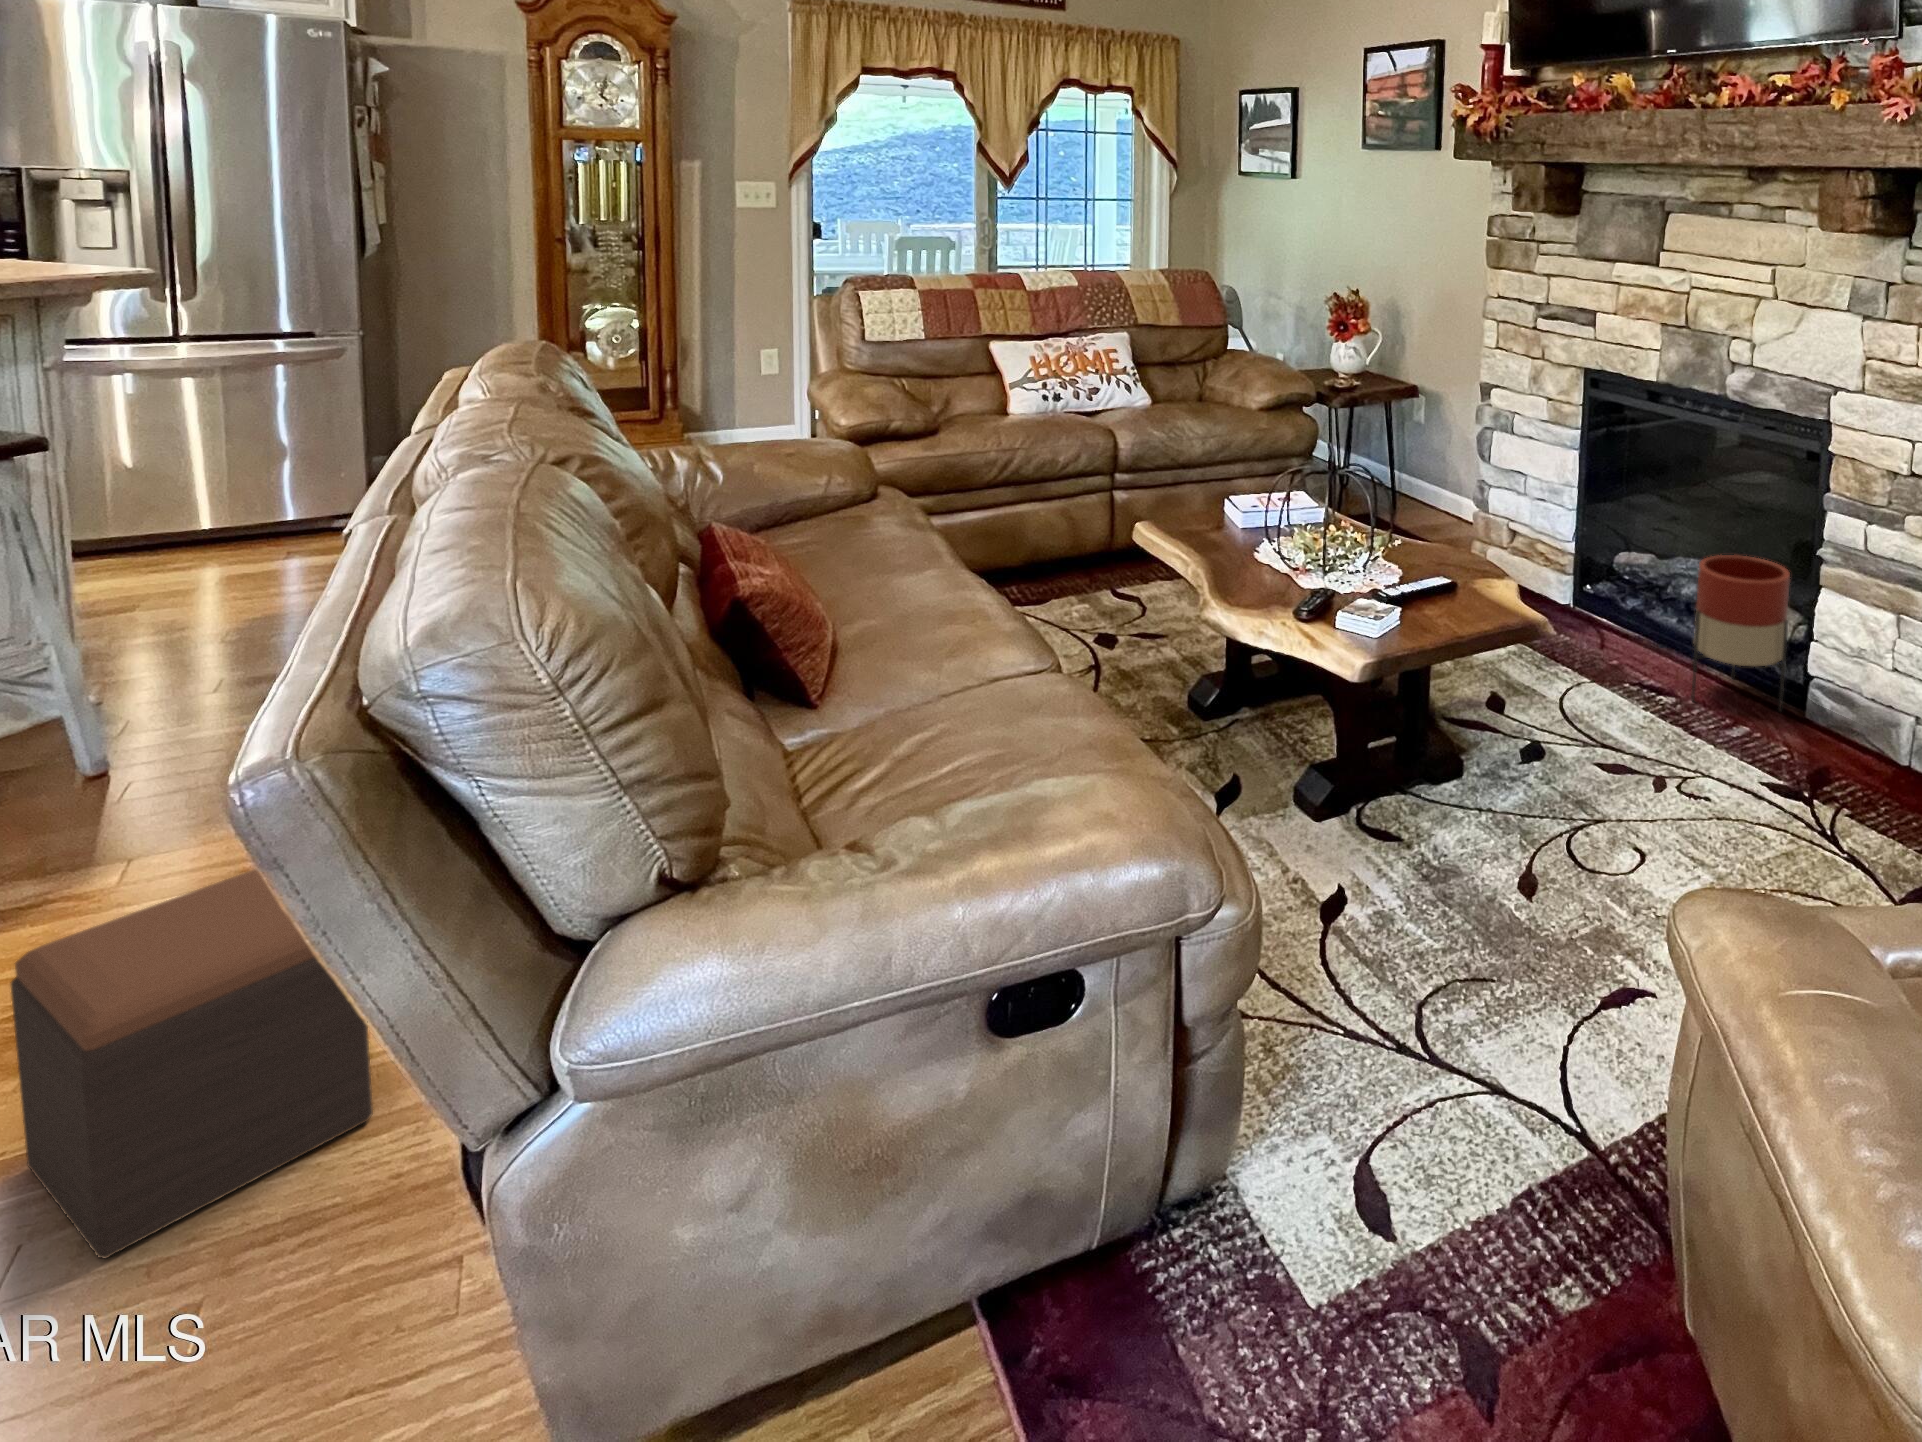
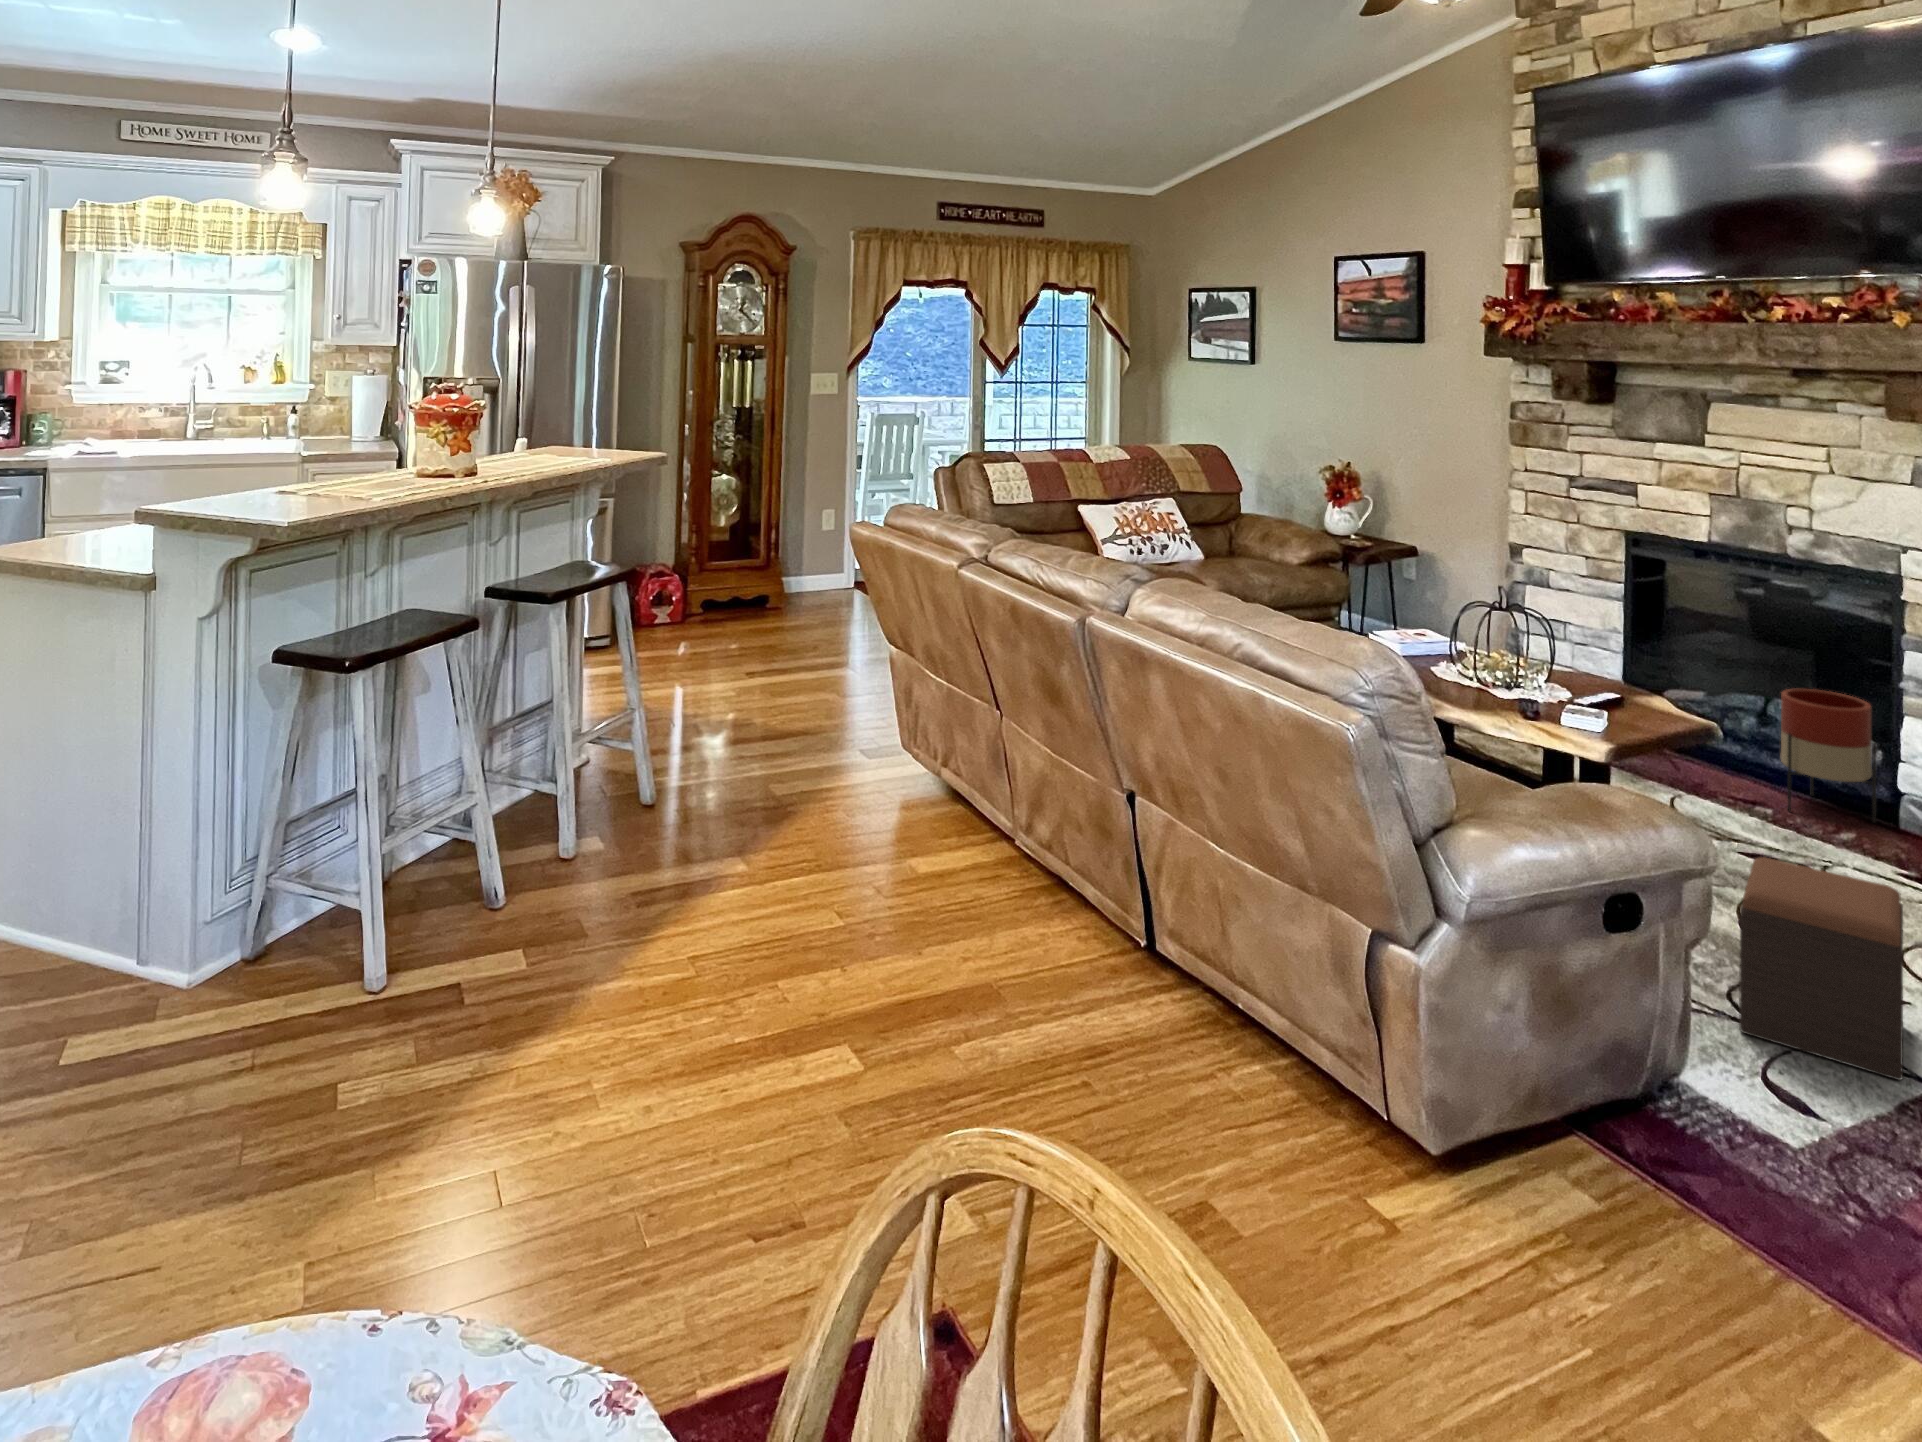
footstool: present [11,869,373,1259] -> present [1739,857,1903,1080]

